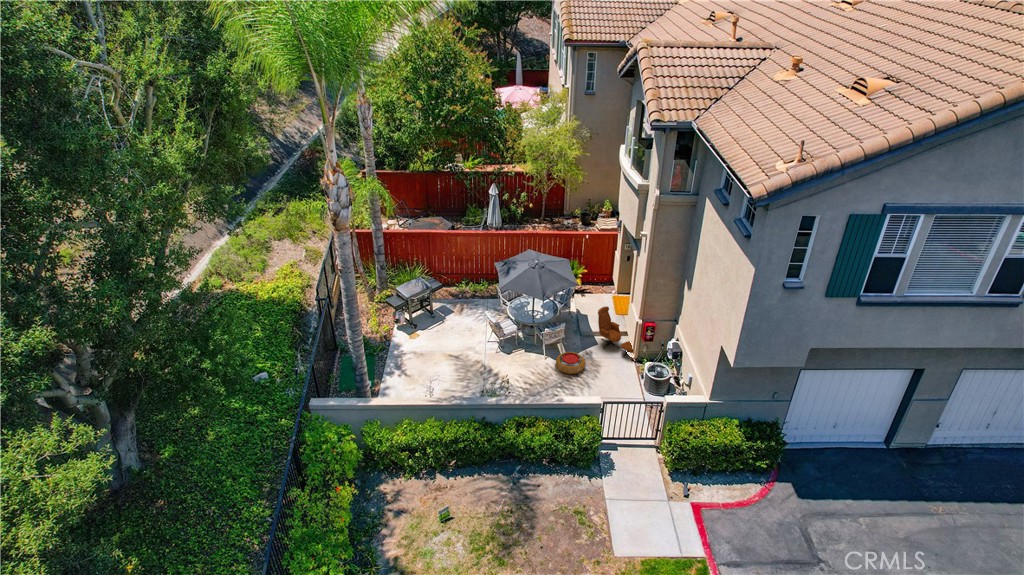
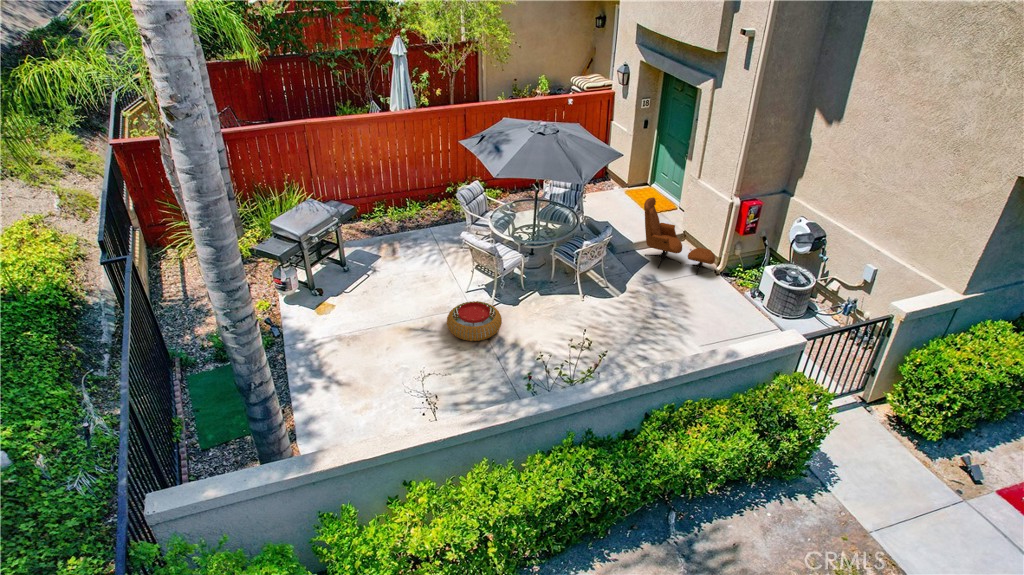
pouf: present [556,352,585,374] -> present [447,301,502,341]

